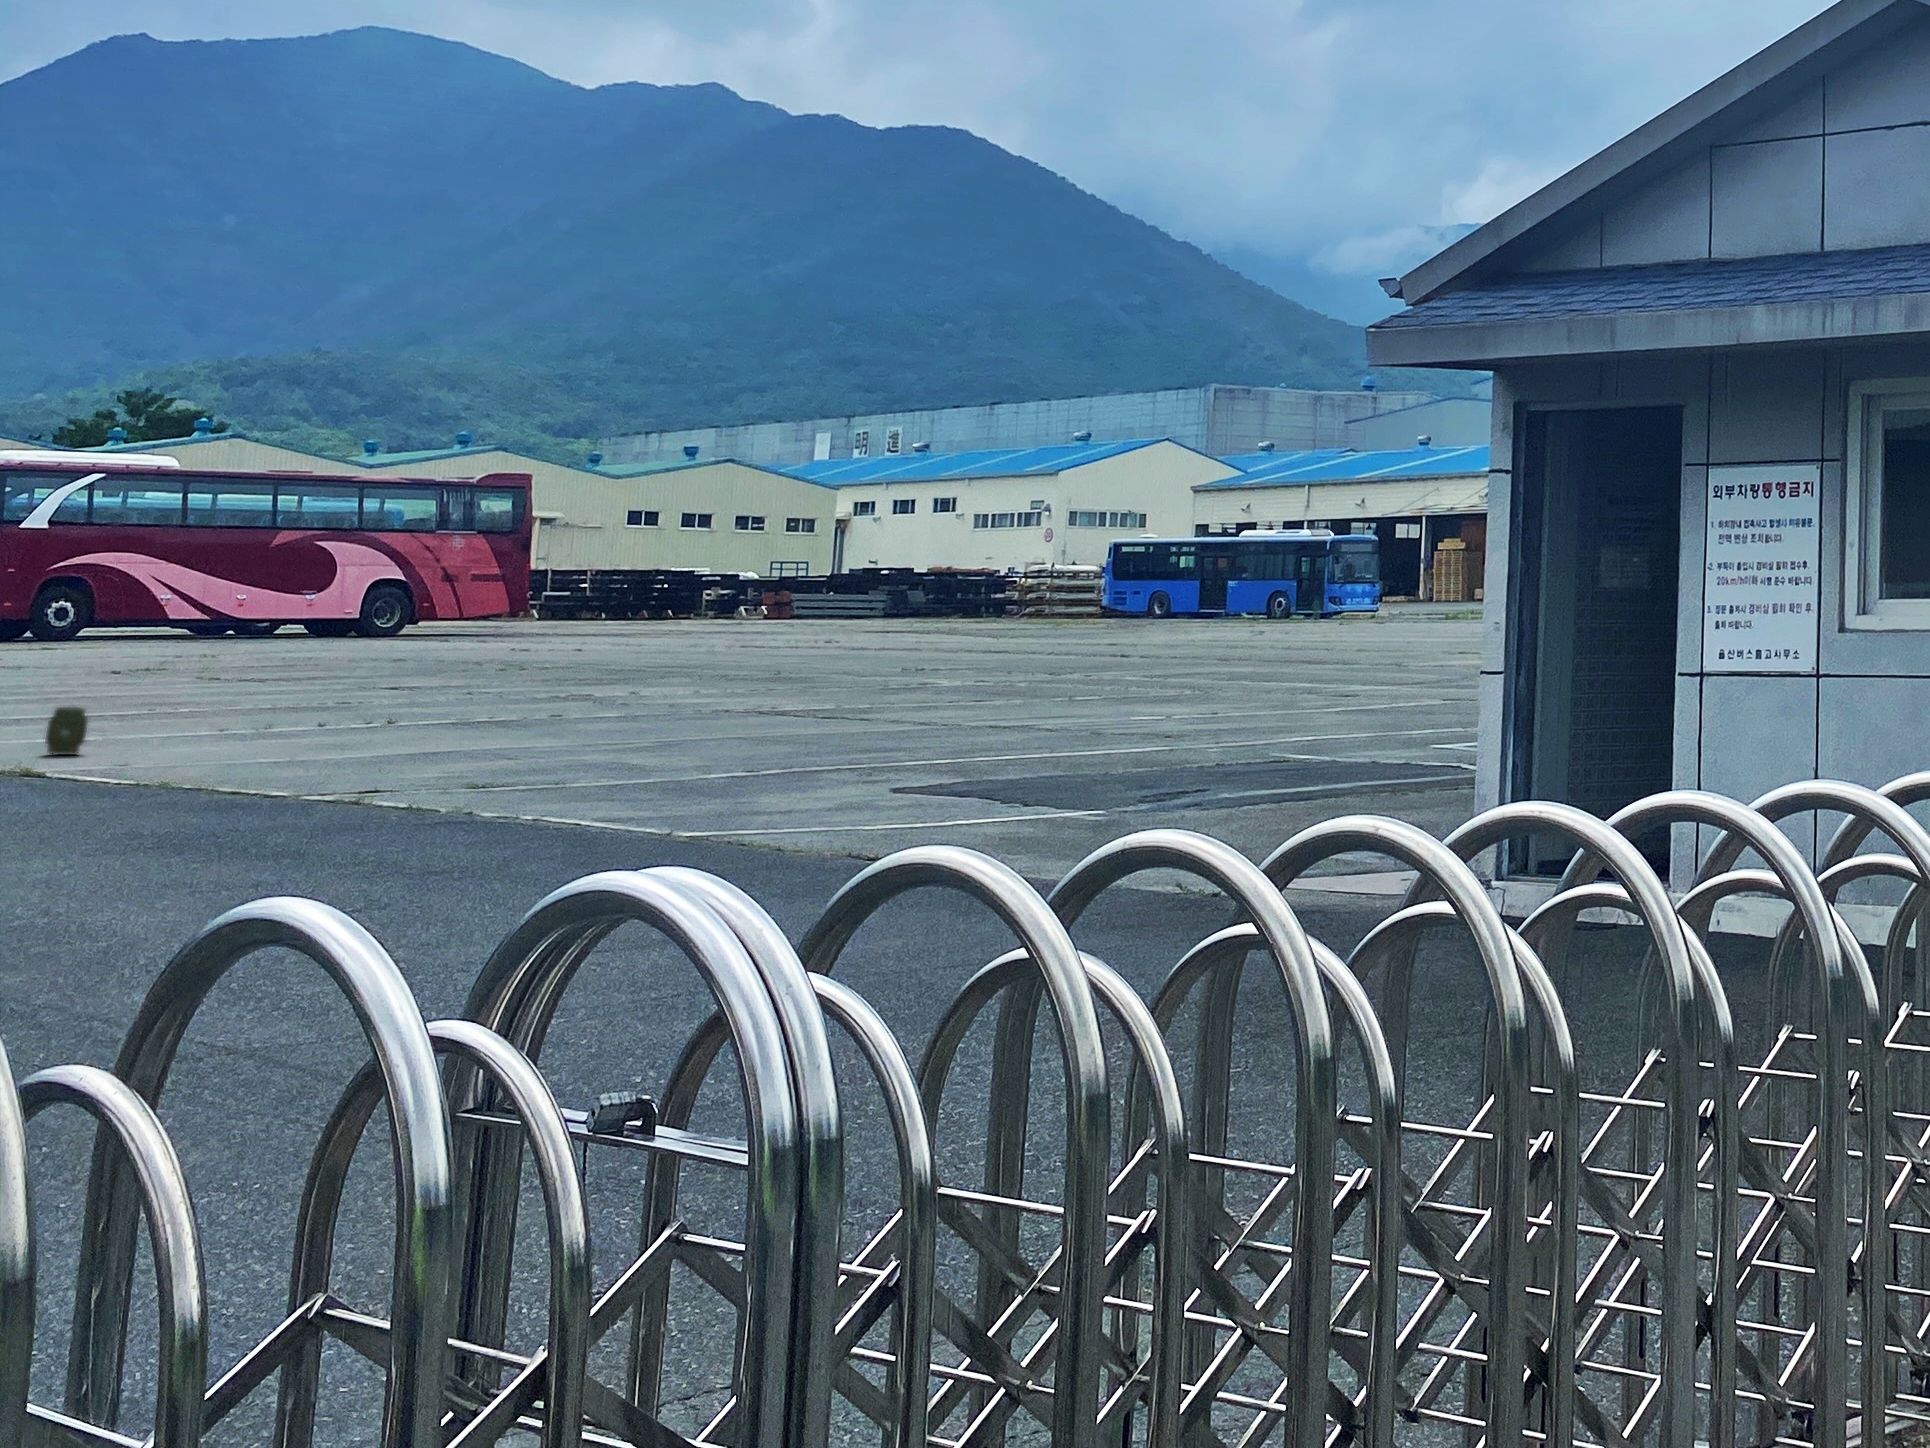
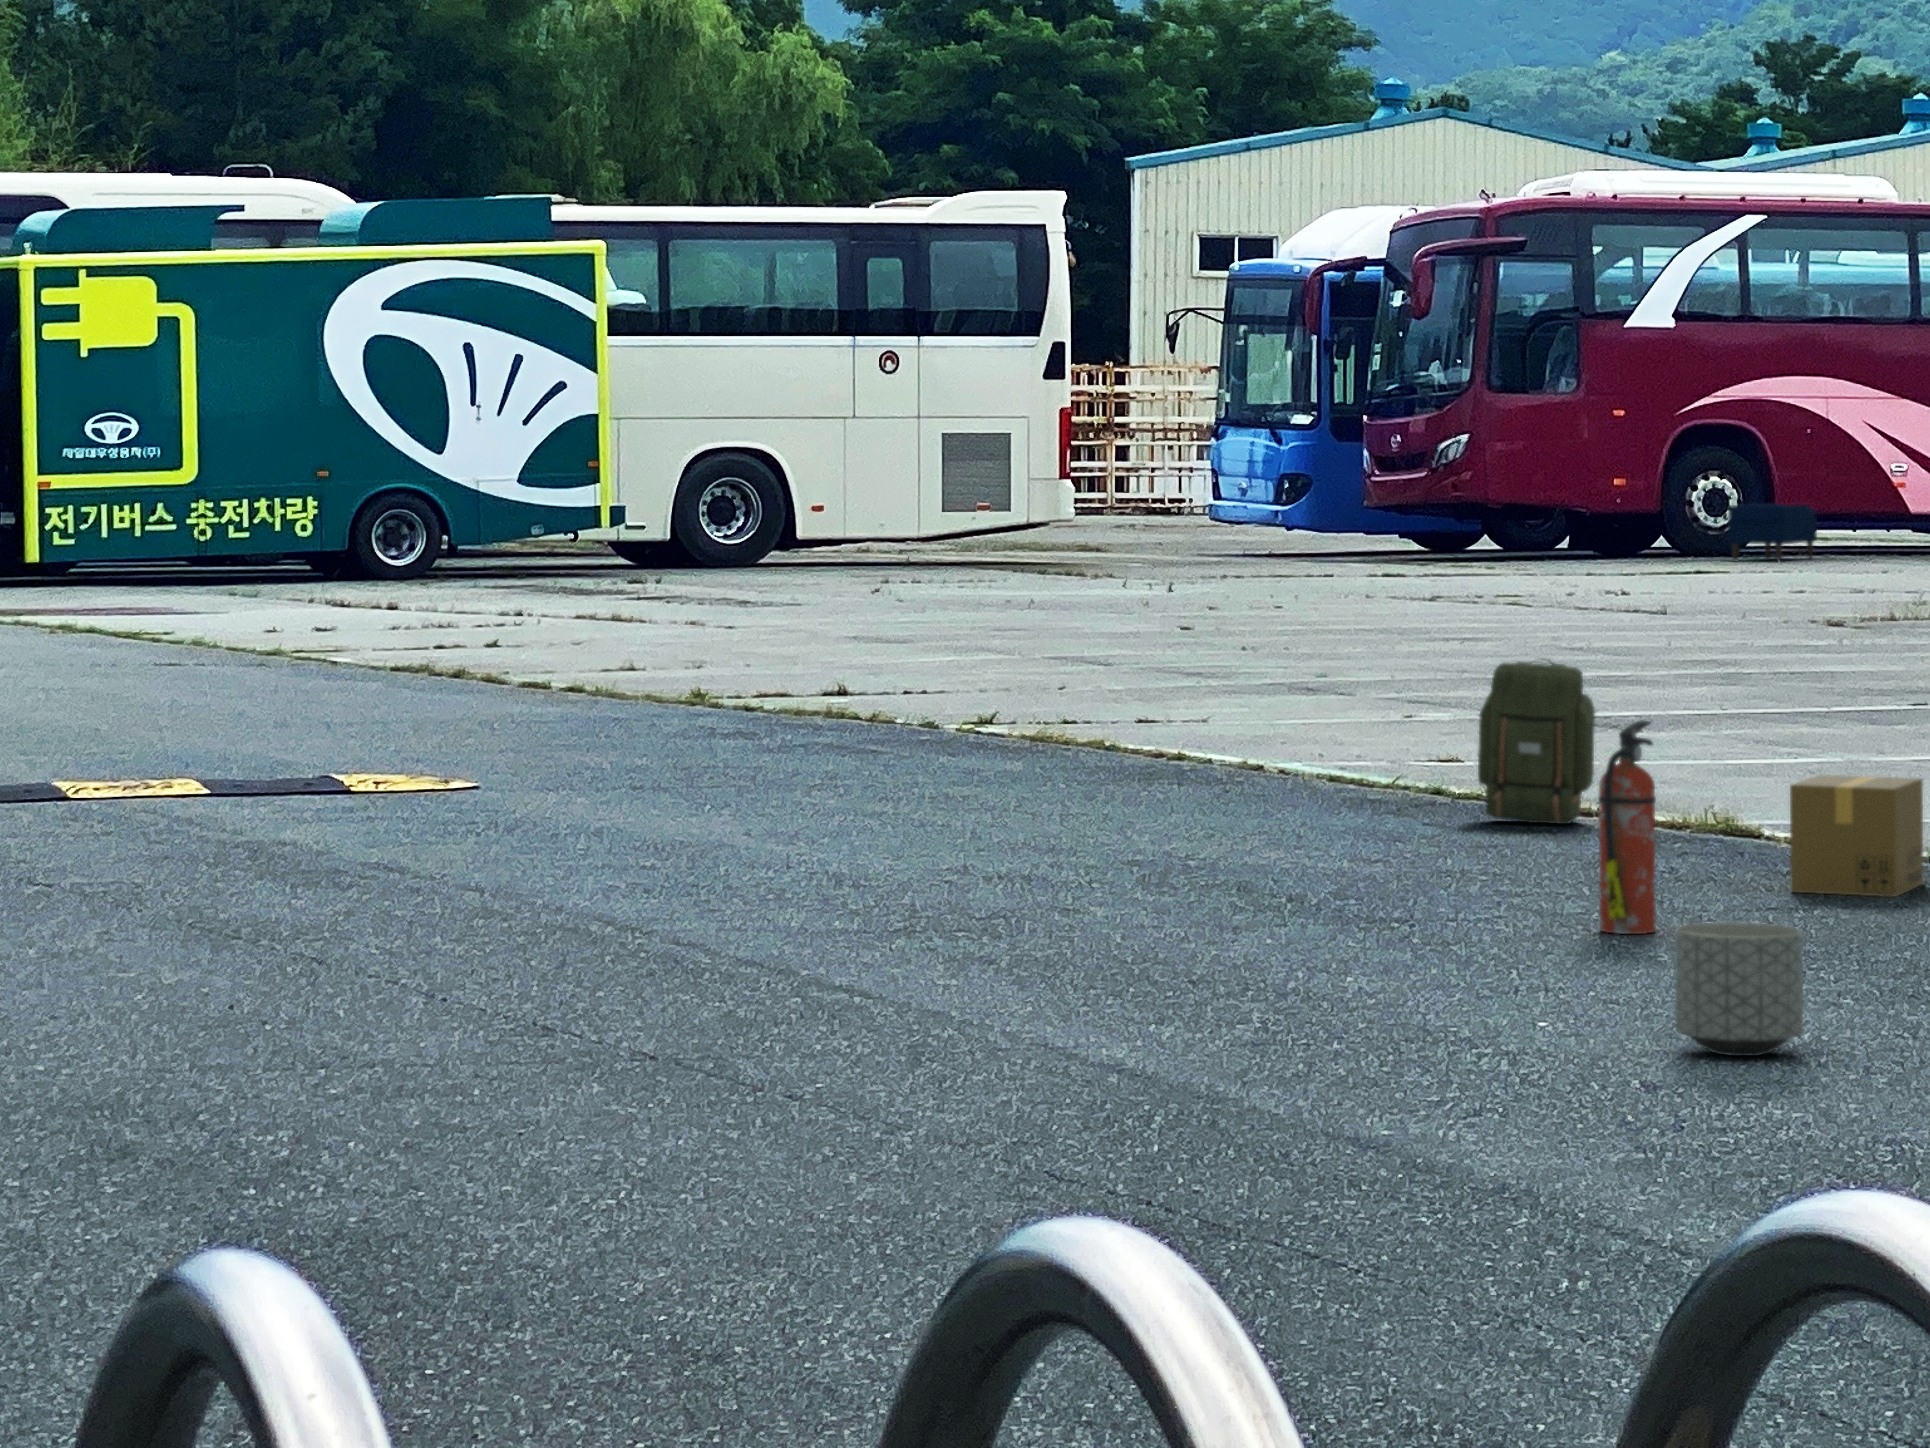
bench: none [66,614,116,644] -> present [1728,503,1817,562]
fire extinguisher: none [106,724,128,779] -> present [1598,721,1656,934]
cardboard box: none [158,737,202,769] -> present [1790,775,1924,897]
planter: none [143,769,178,798] -> present [1675,922,1803,1056]

